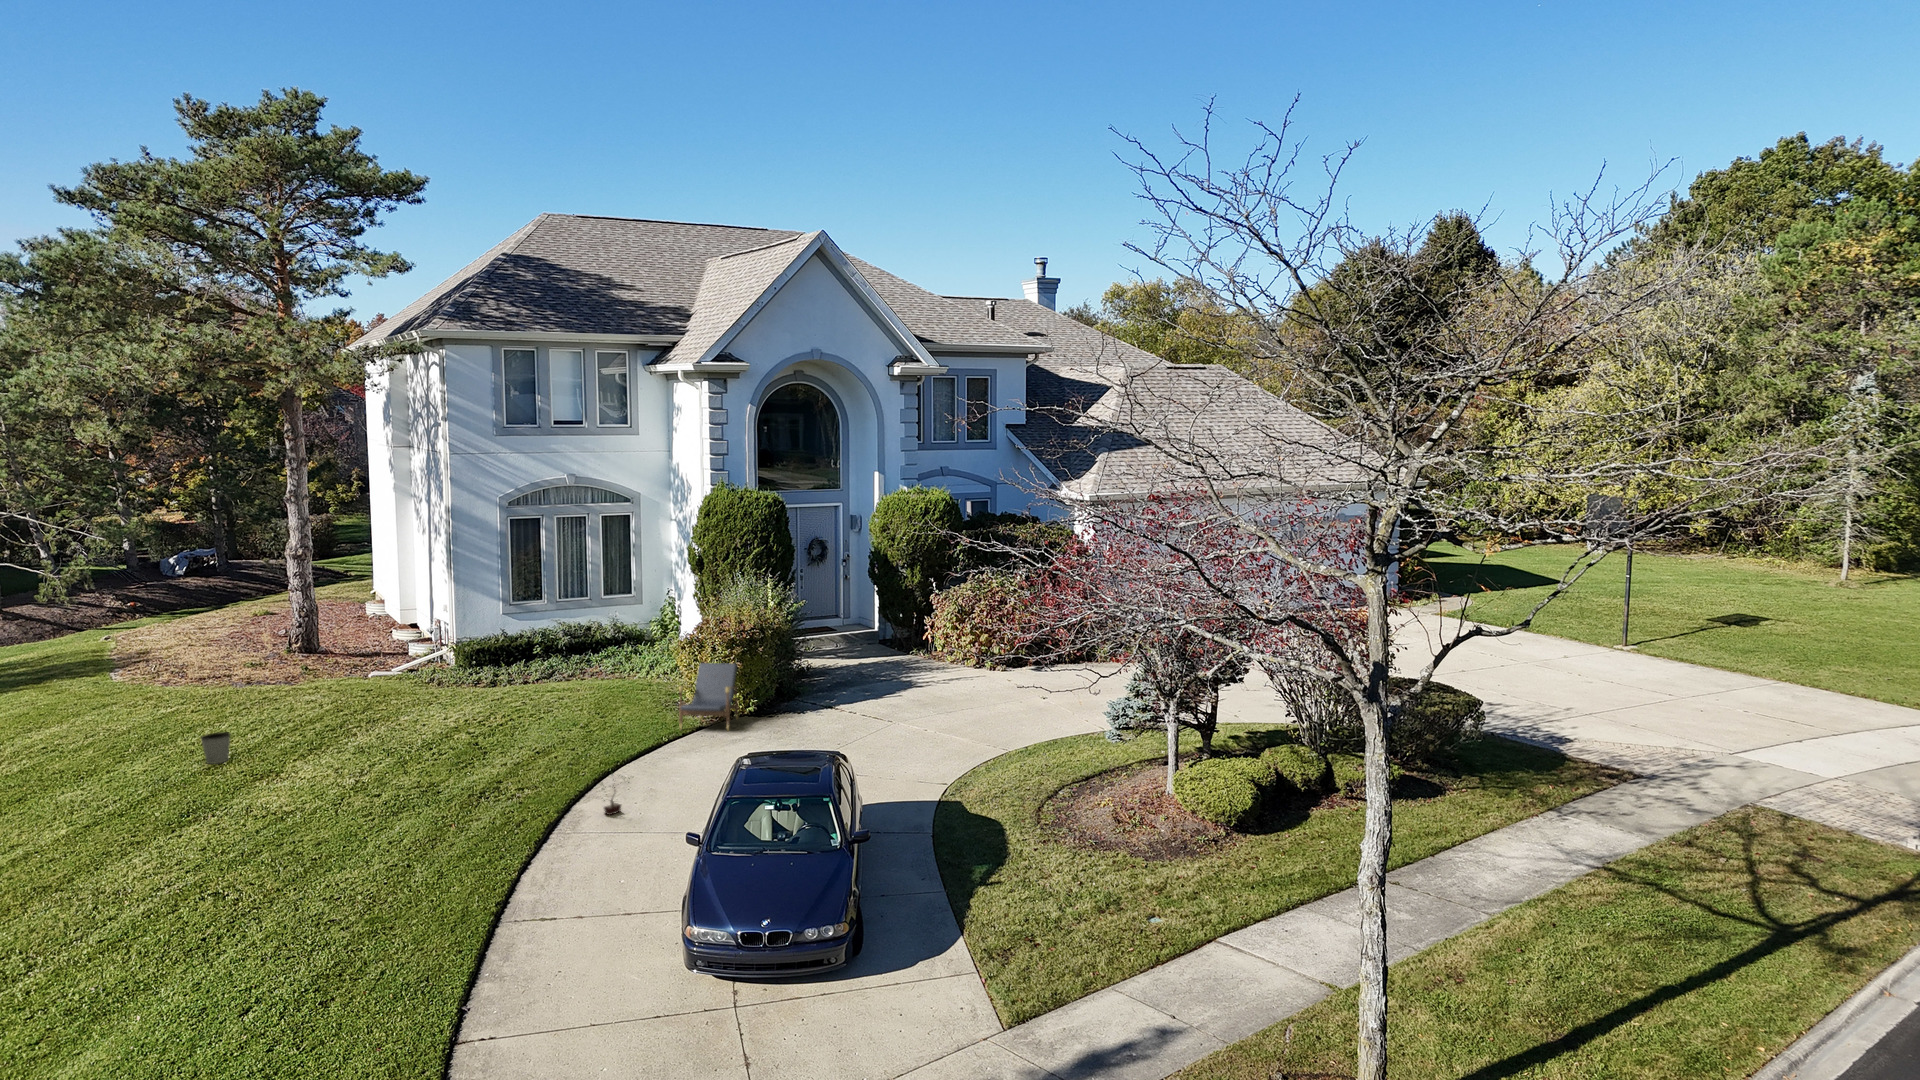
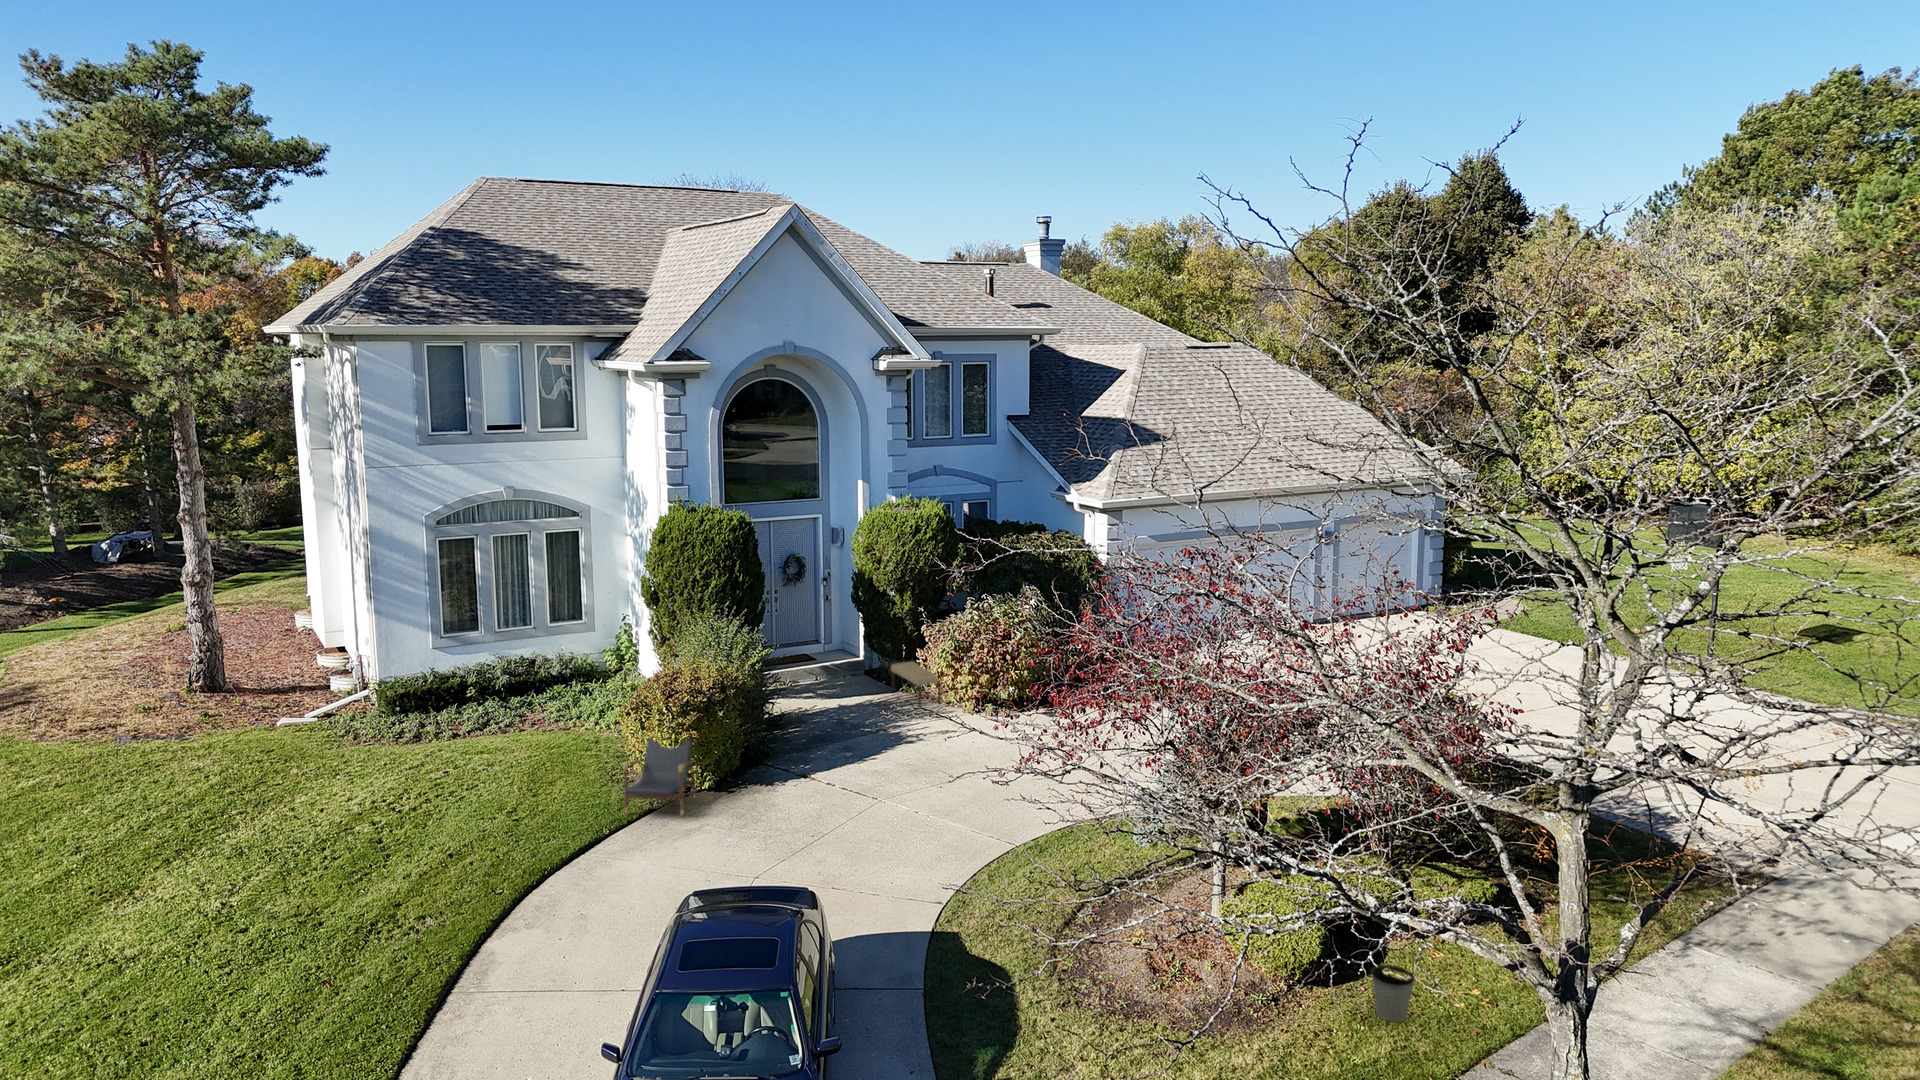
bench: none [903,629,948,665] -> present [891,662,941,707]
bucket: present [201,732,231,764] -> present [1369,965,1415,1022]
potted plant: present [604,774,630,815] -> none [509,914,554,970]

